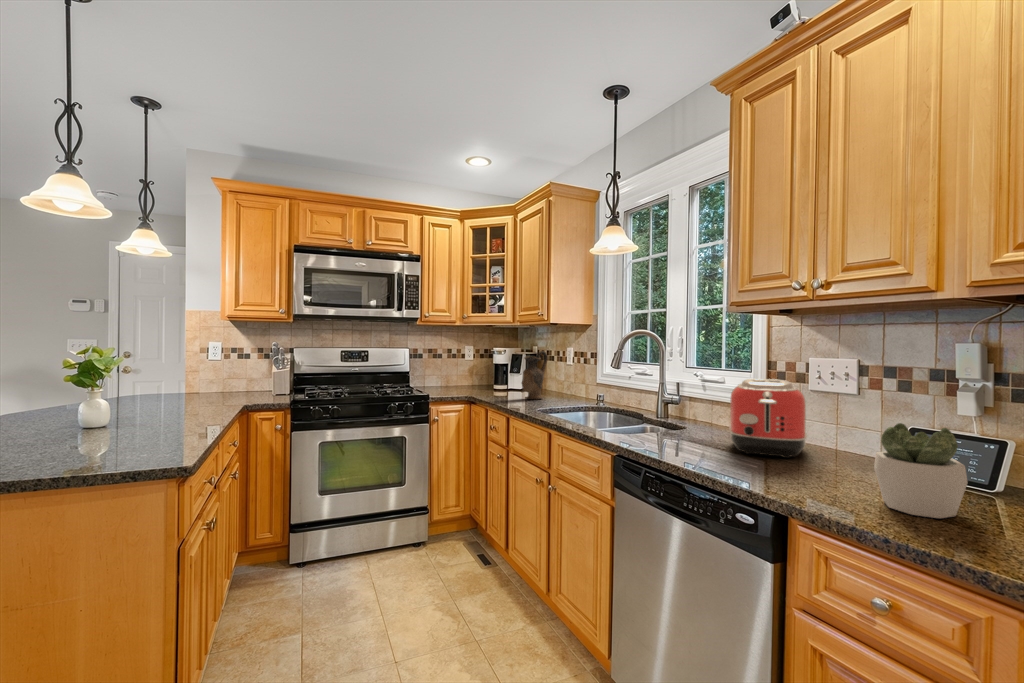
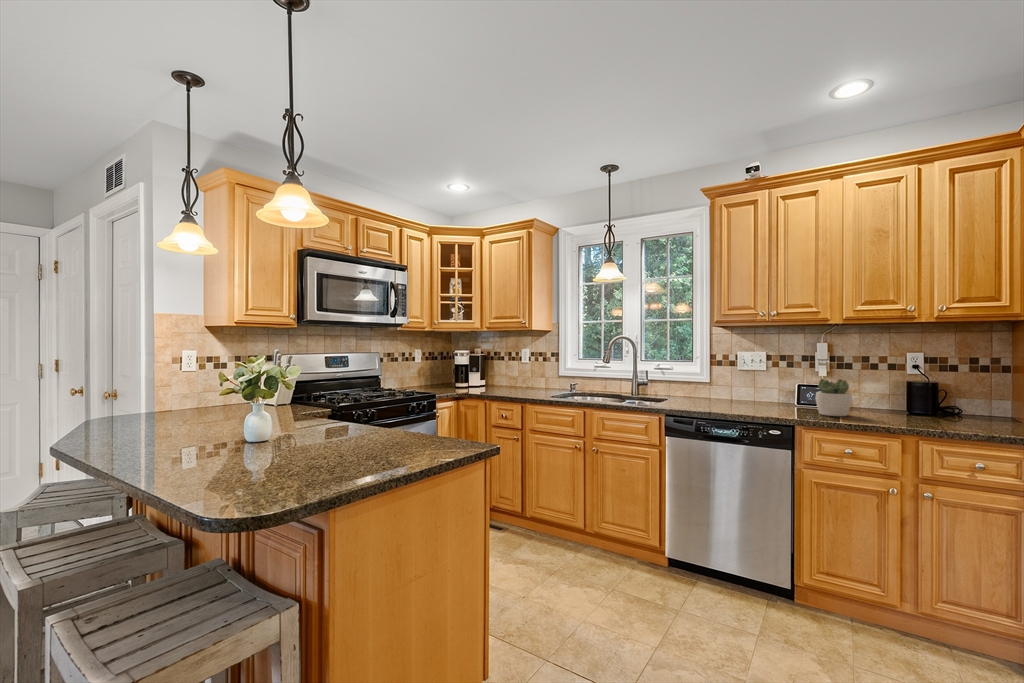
ceramic pitcher: present [522,351,548,399] -> none [505,352,522,391]
toaster: present [729,379,807,458] -> none [707,365,757,406]

